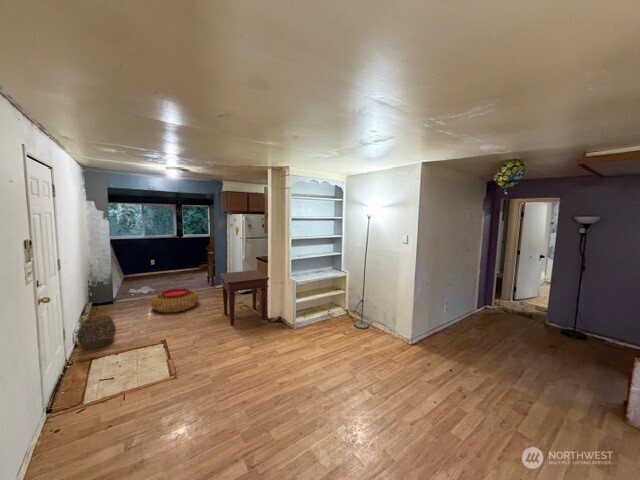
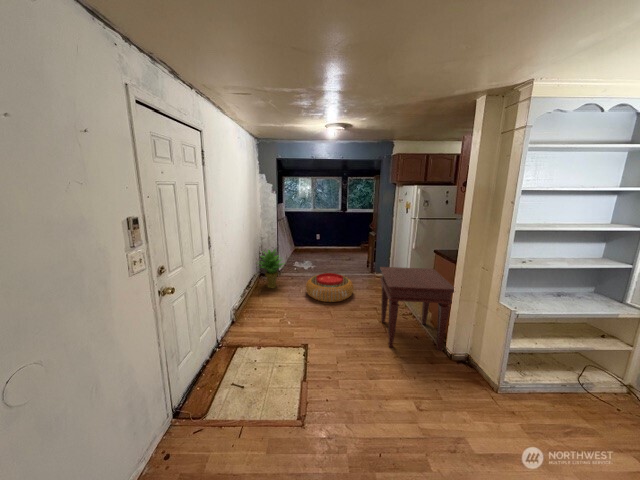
potted plant: none [88,274,126,314] -> present [258,250,284,288]
woven basket: present [78,316,116,349] -> none [233,296,266,332]

